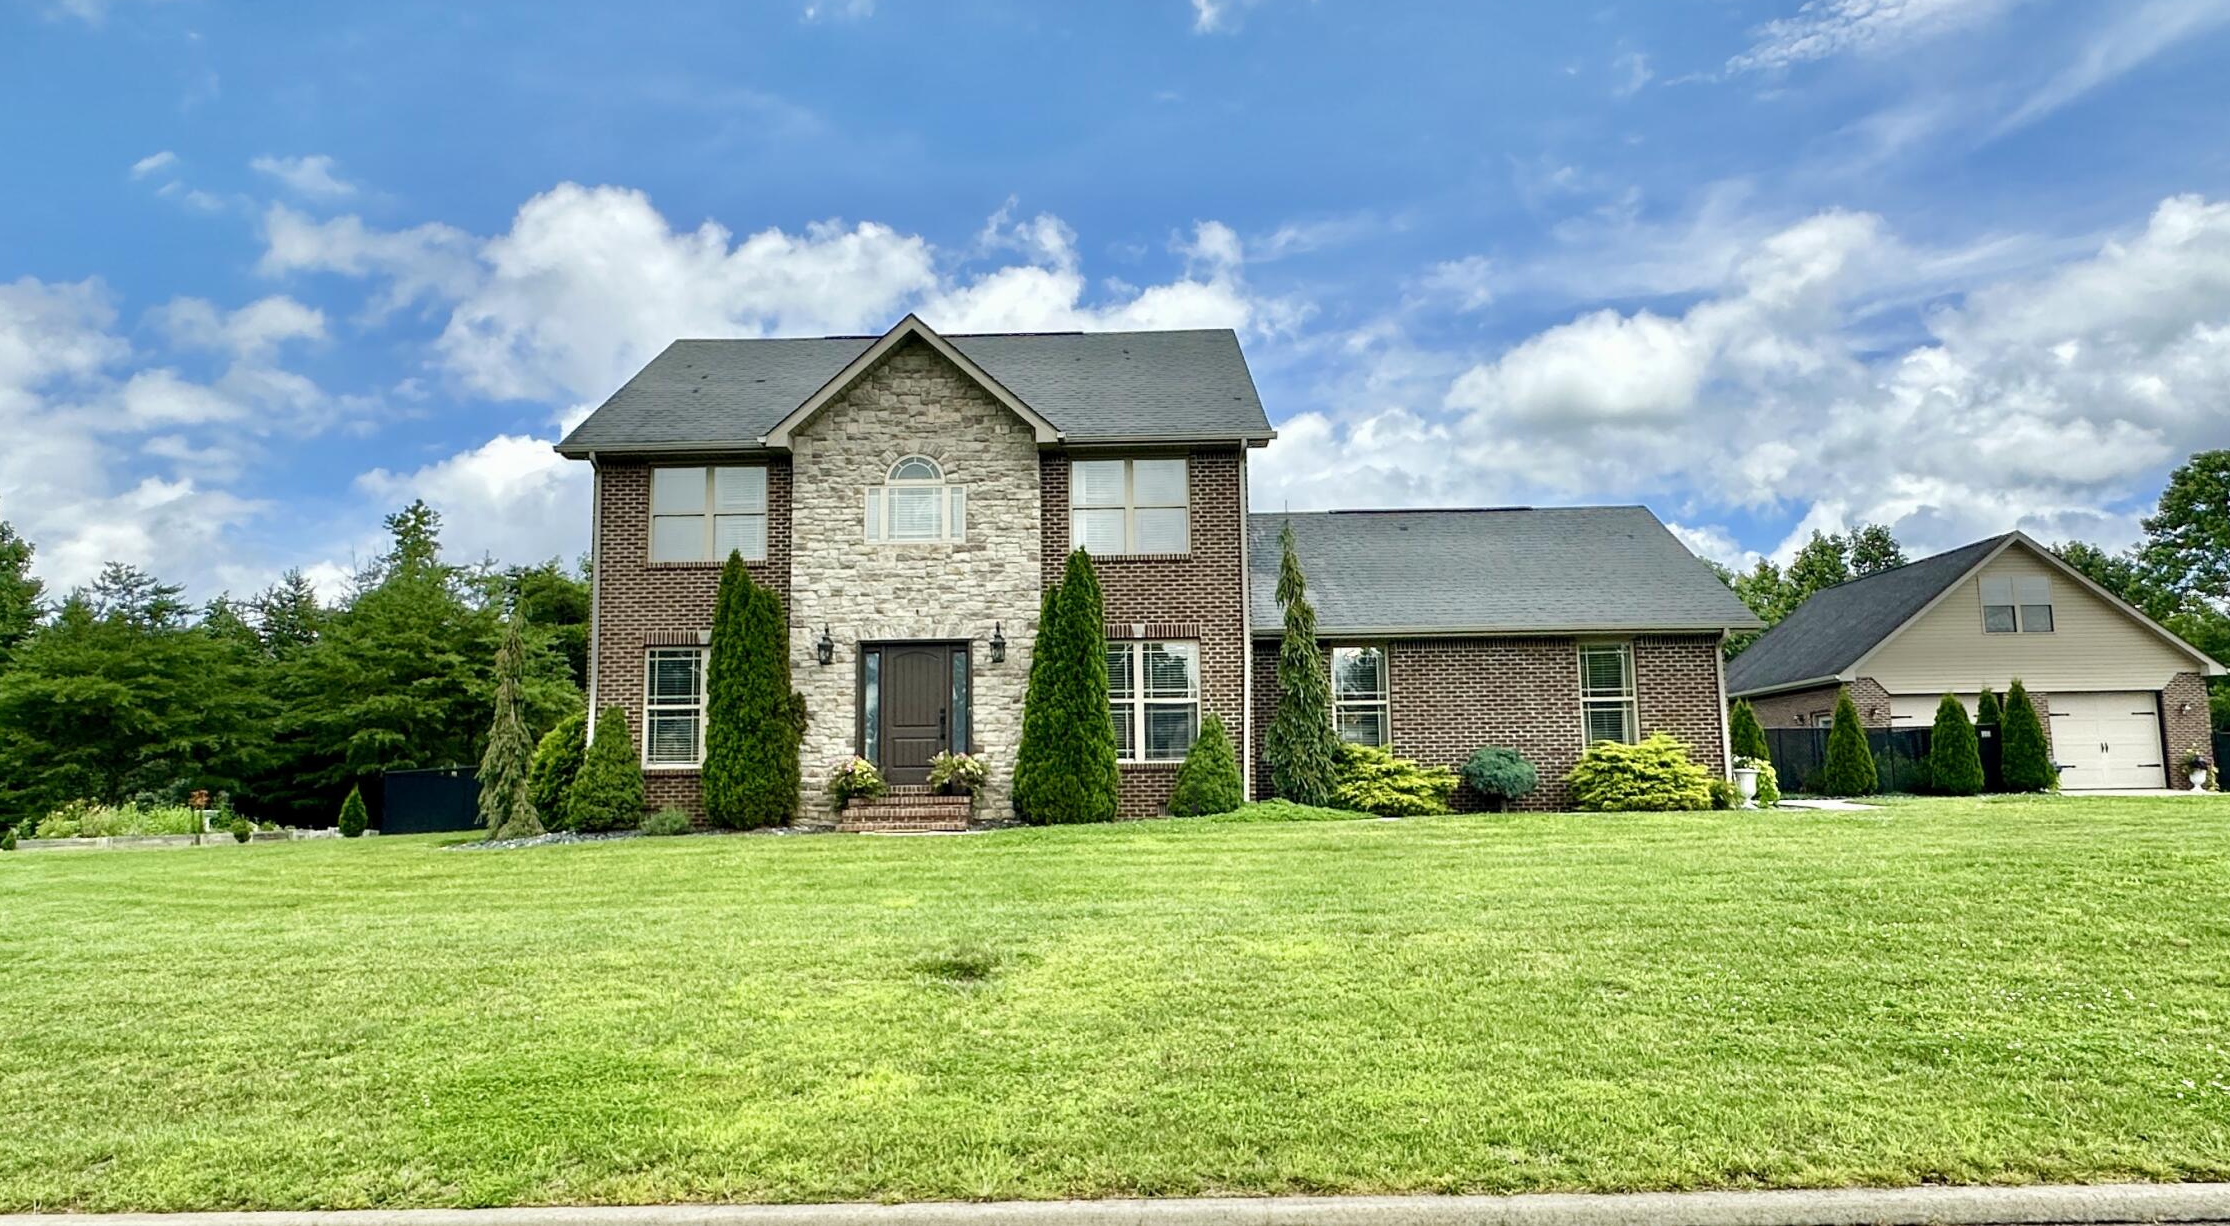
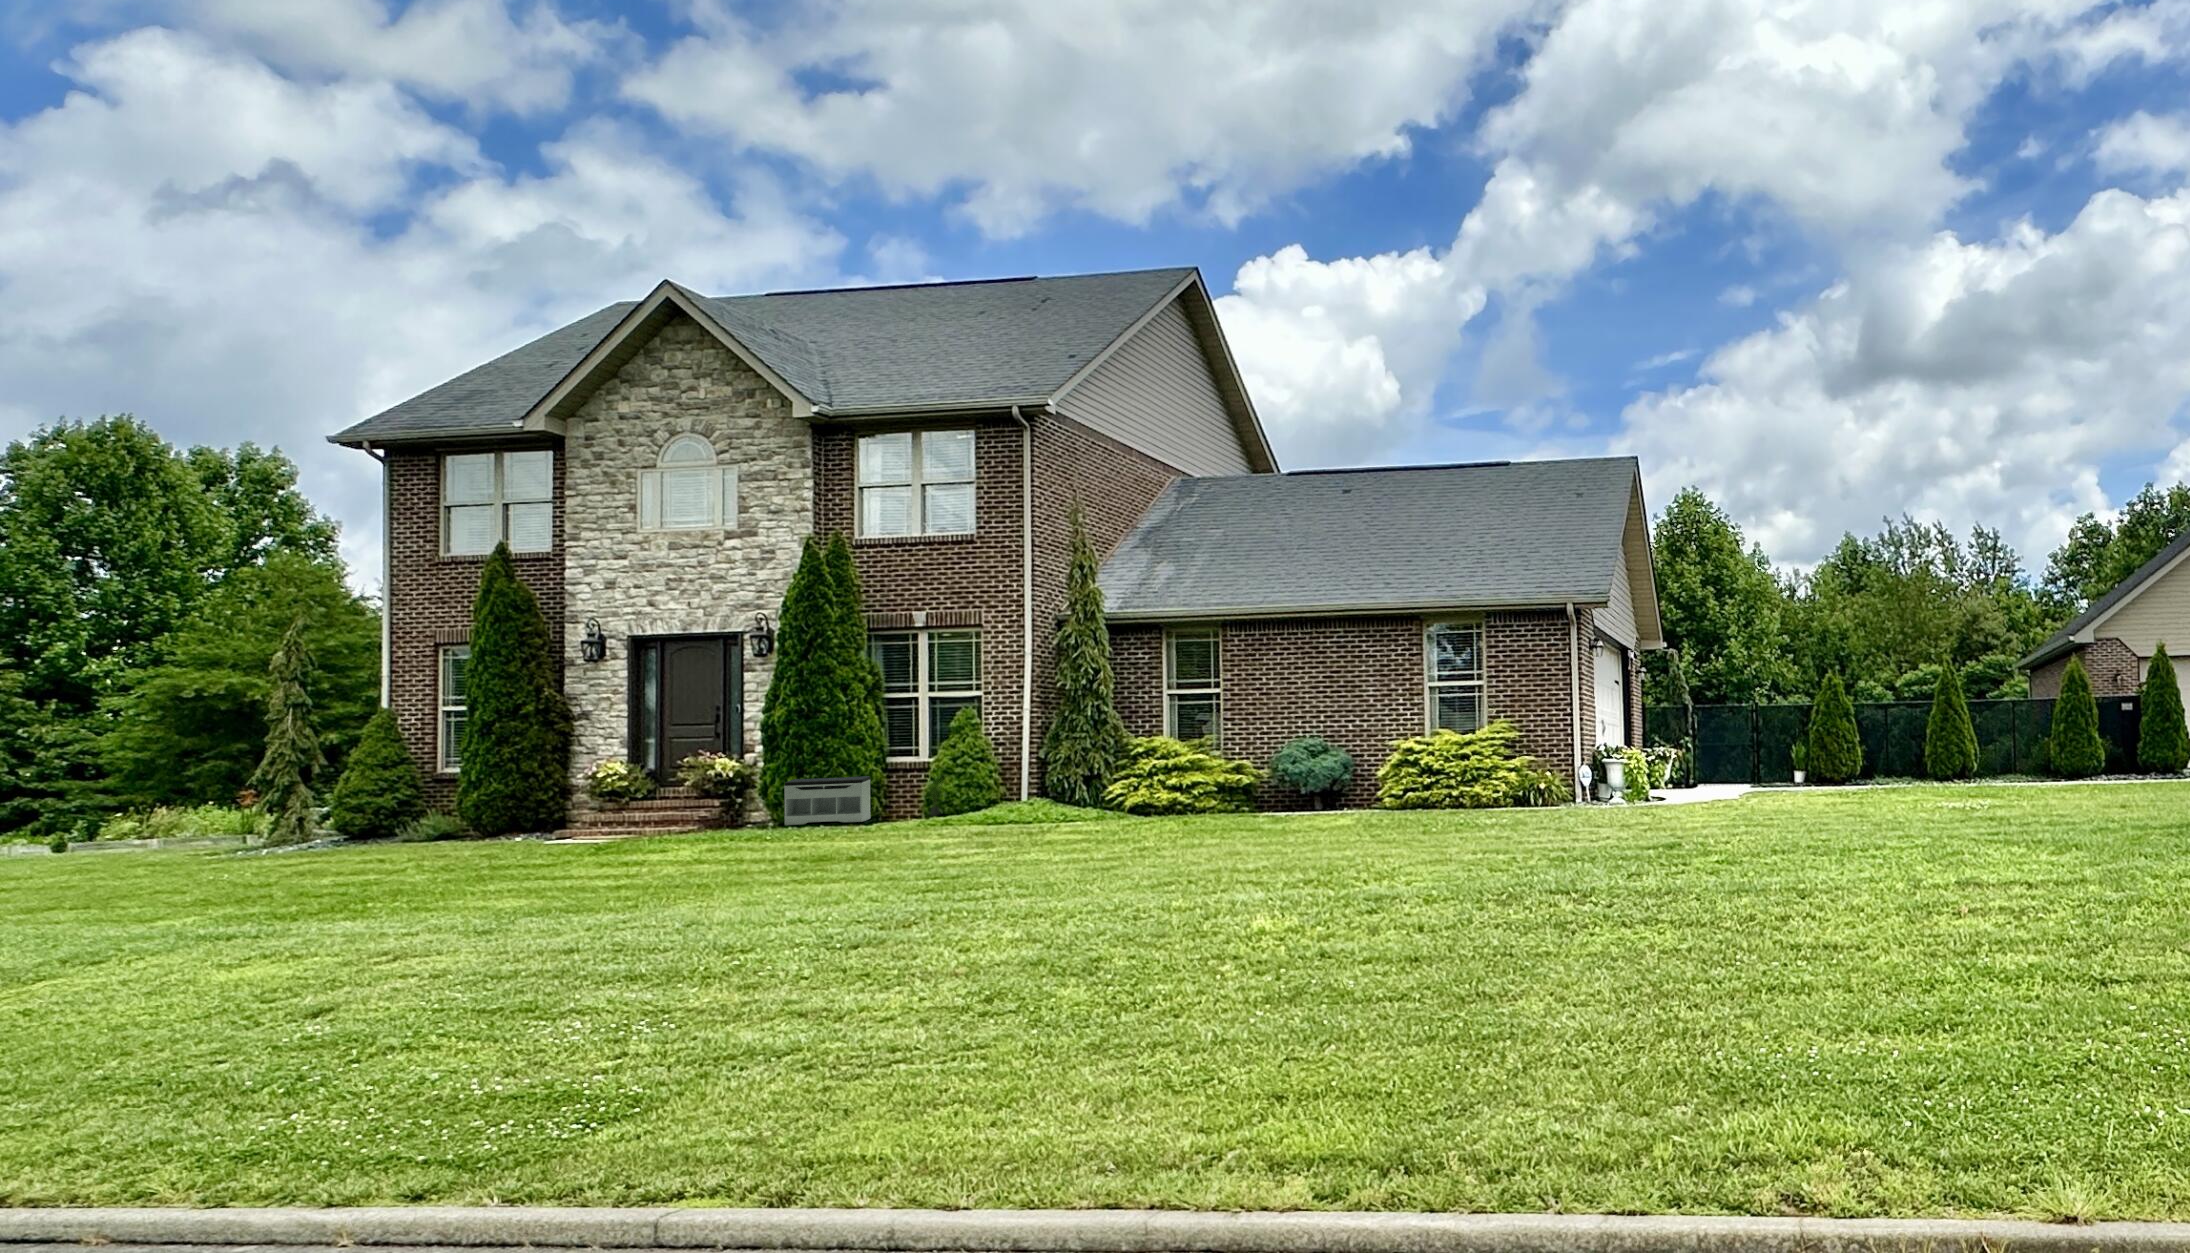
bench: none [1074,775,1149,820] -> present [784,776,870,825]

